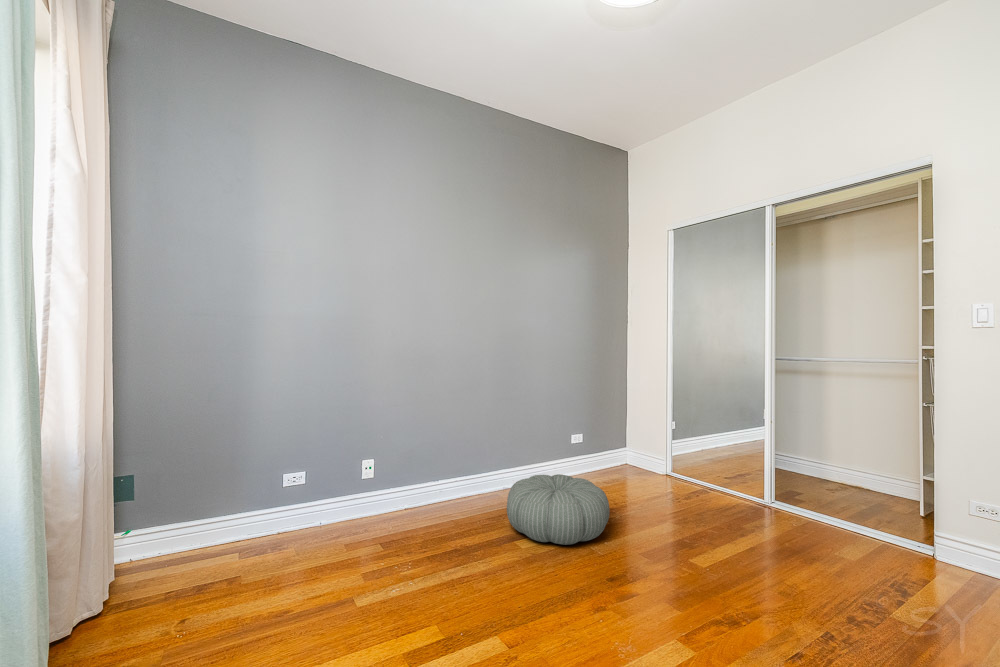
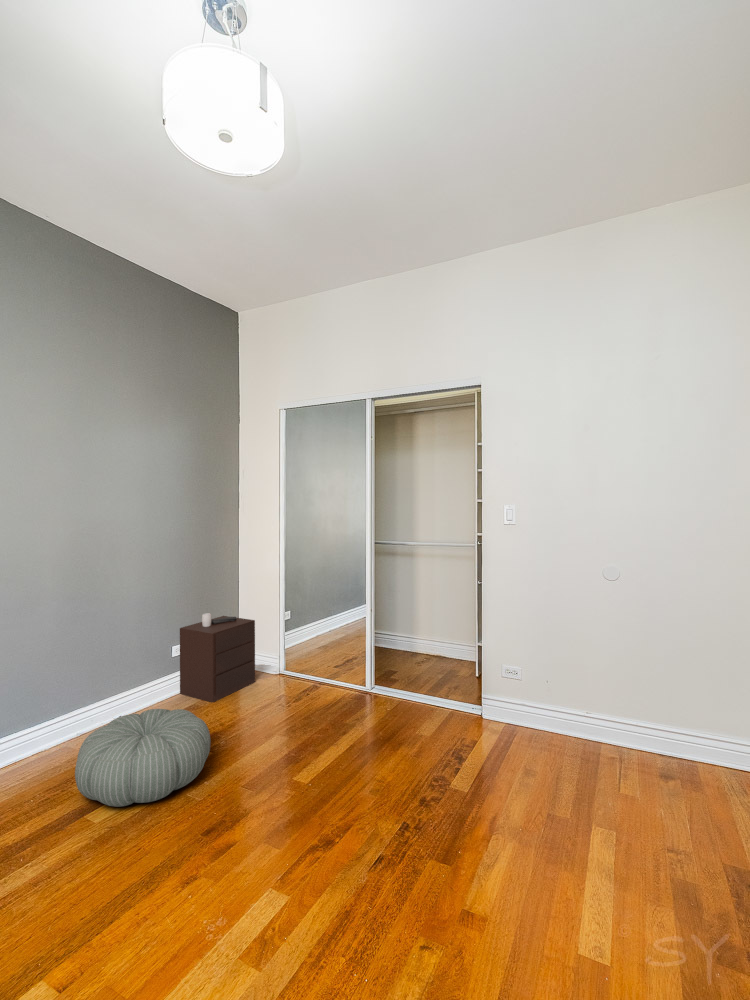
nightstand: none [578,409,644,486] -> present [180,613,255,702]

